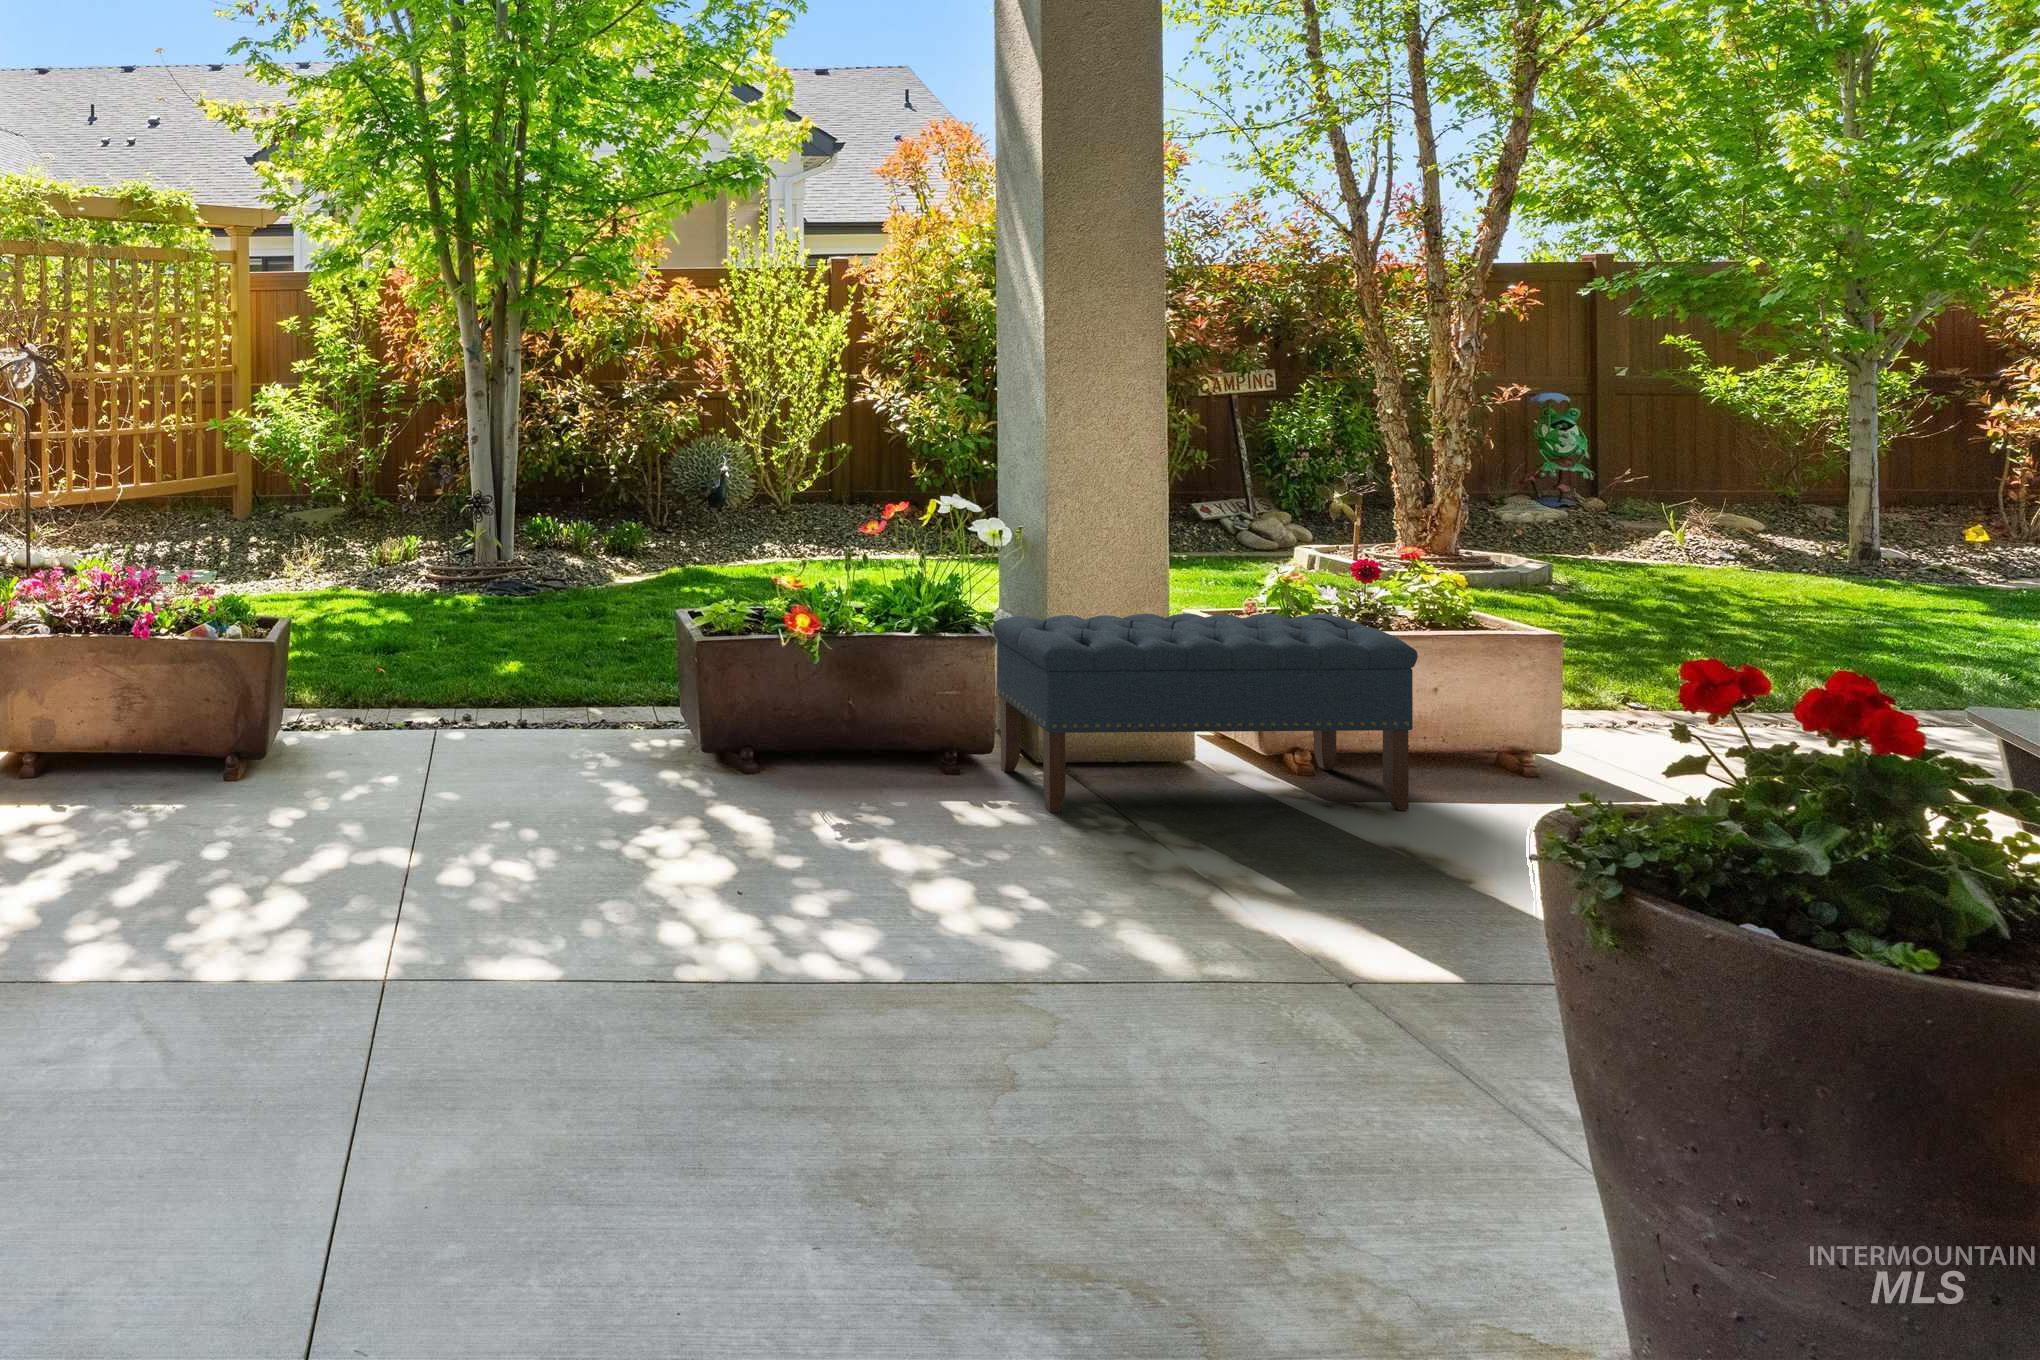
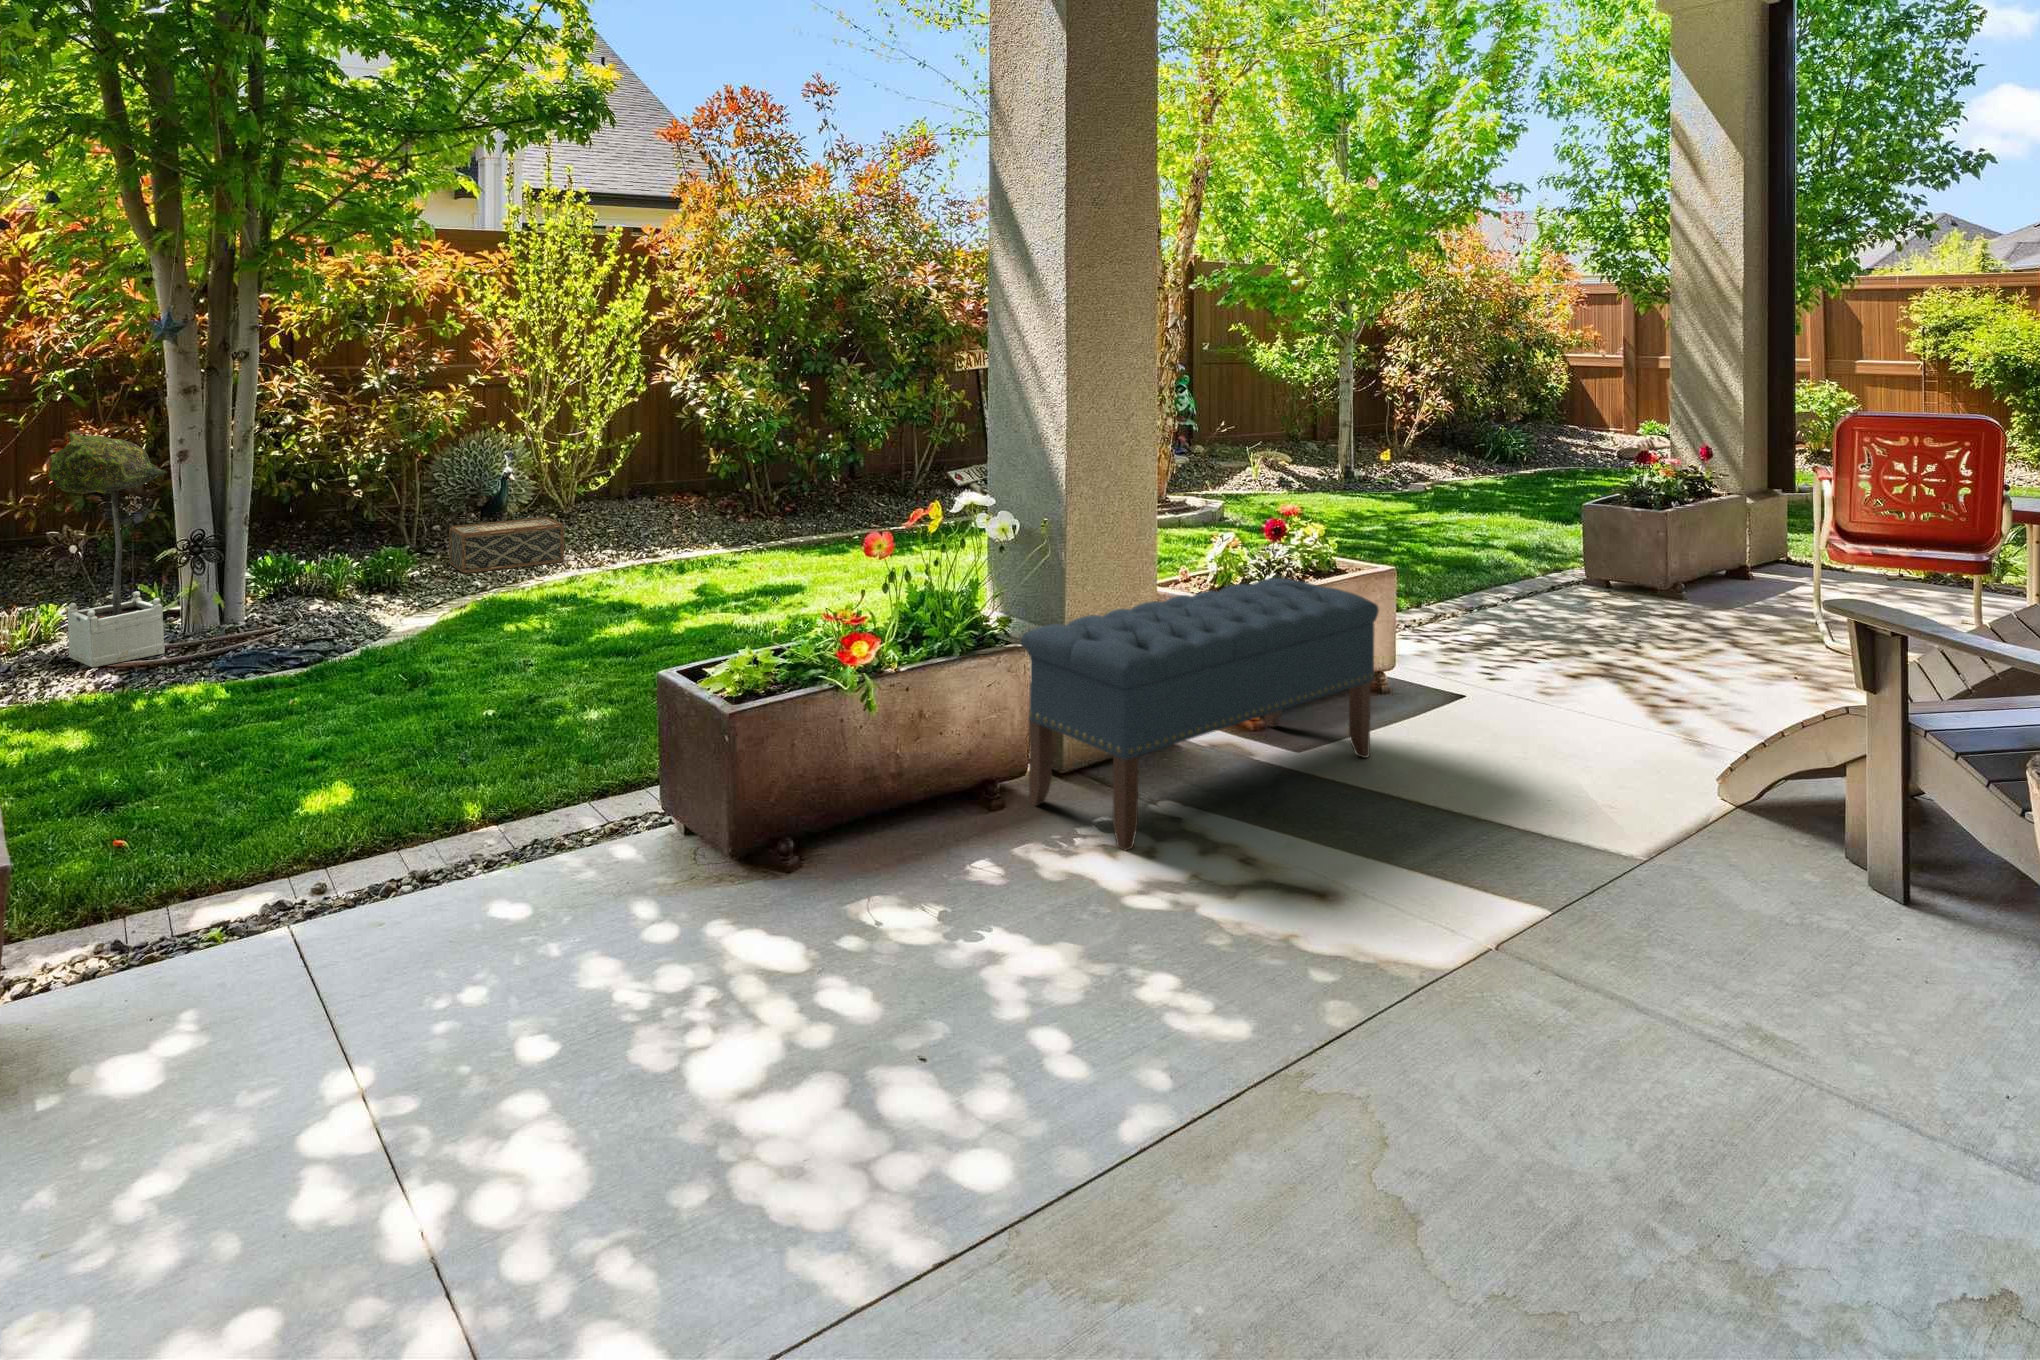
potted tree: none [412,421,478,581] -> present [48,432,167,667]
woven basket: none [682,513,770,552] -> present [449,517,564,573]

